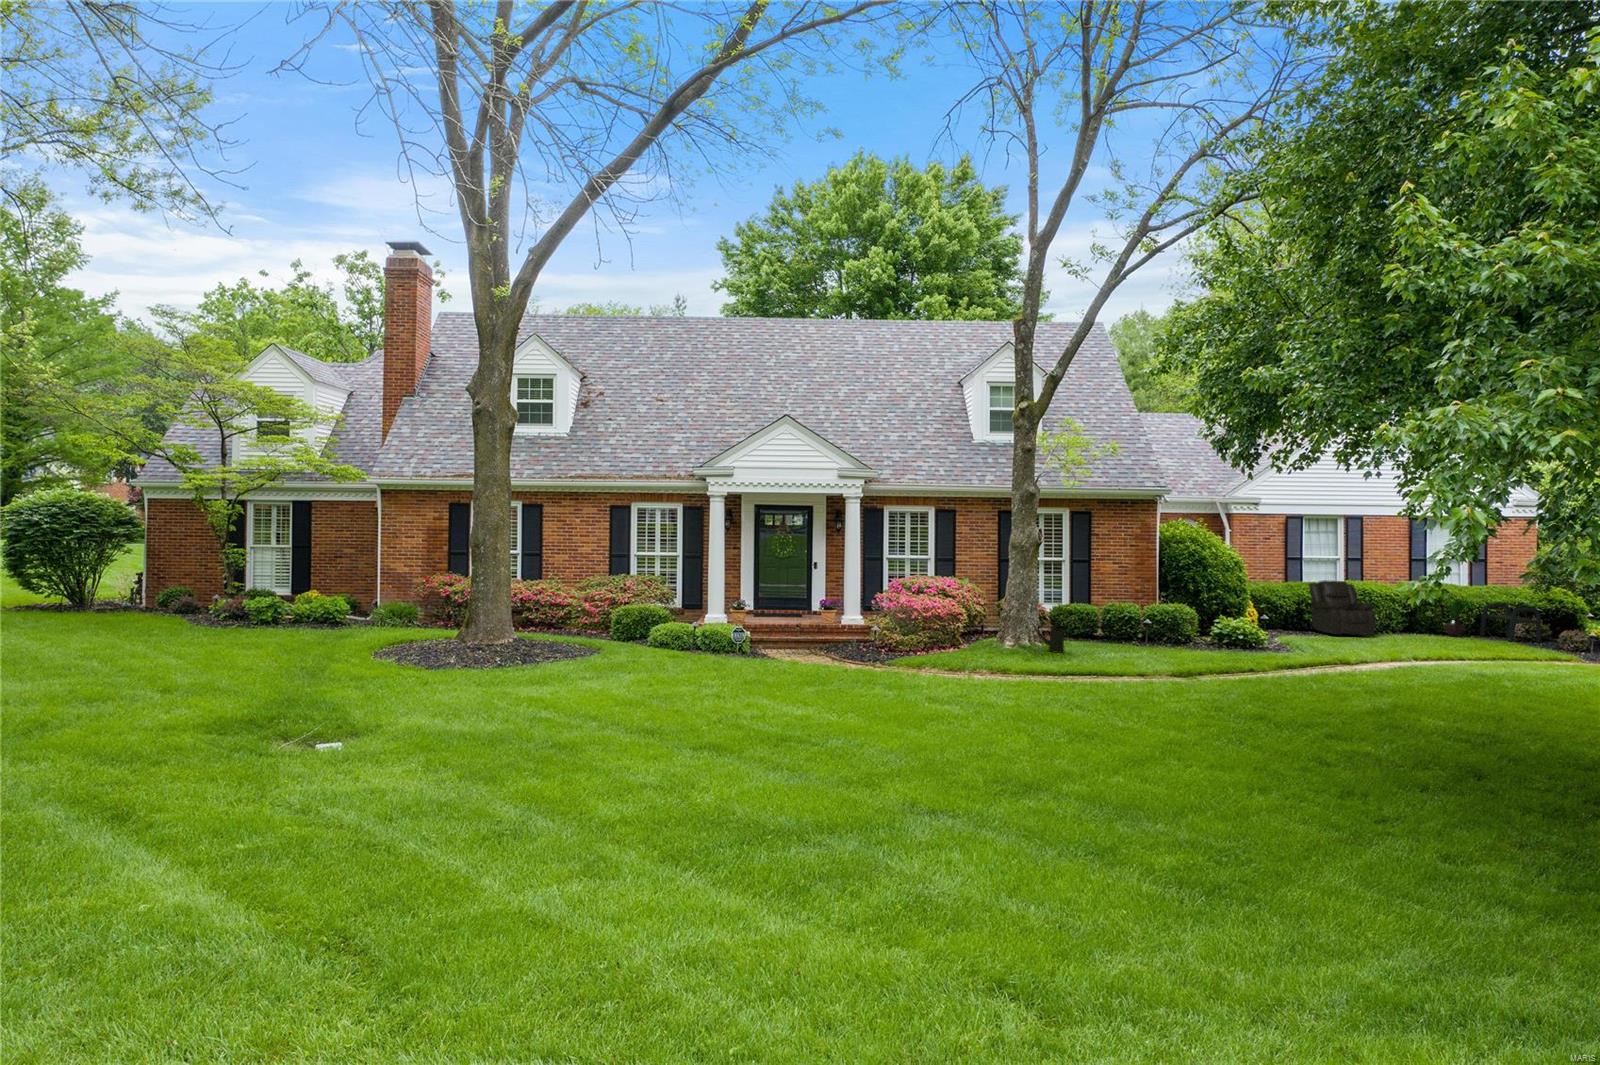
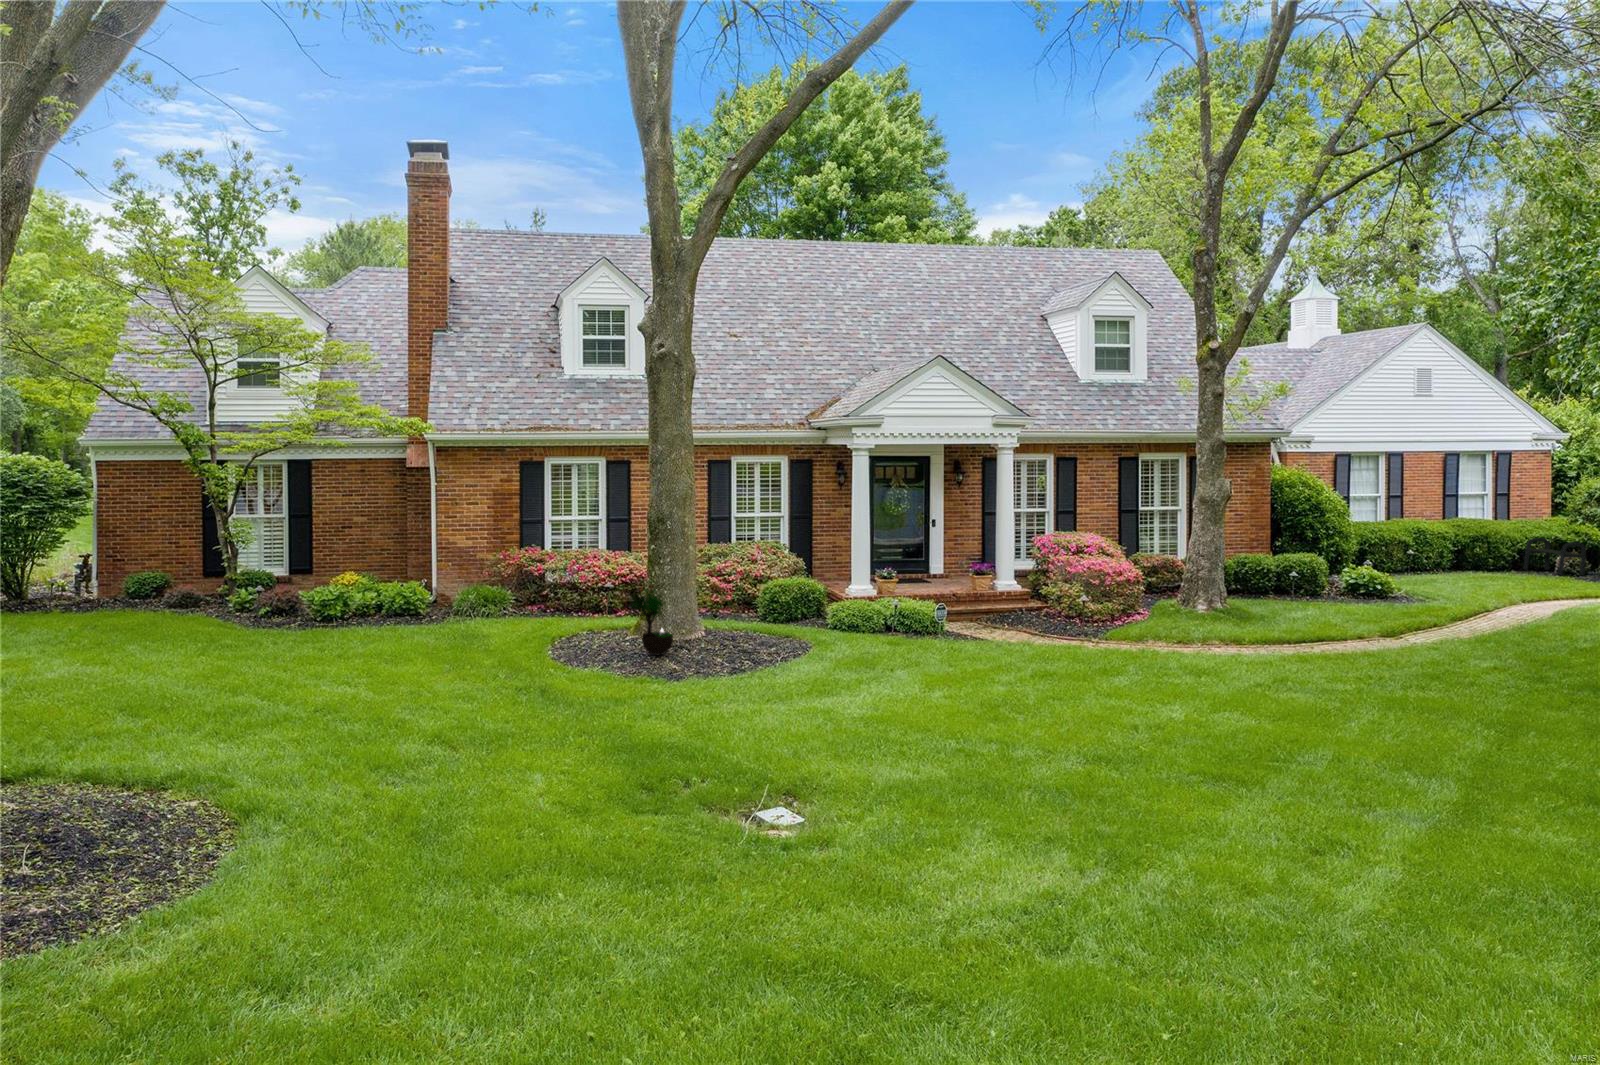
chair: present [1309,580,1376,637] -> none [1383,521,1452,577]
potted tree: present [1444,600,1469,636] -> present [631,592,673,655]
watering can: present [1032,620,1064,653] -> none [1201,578,1244,612]

